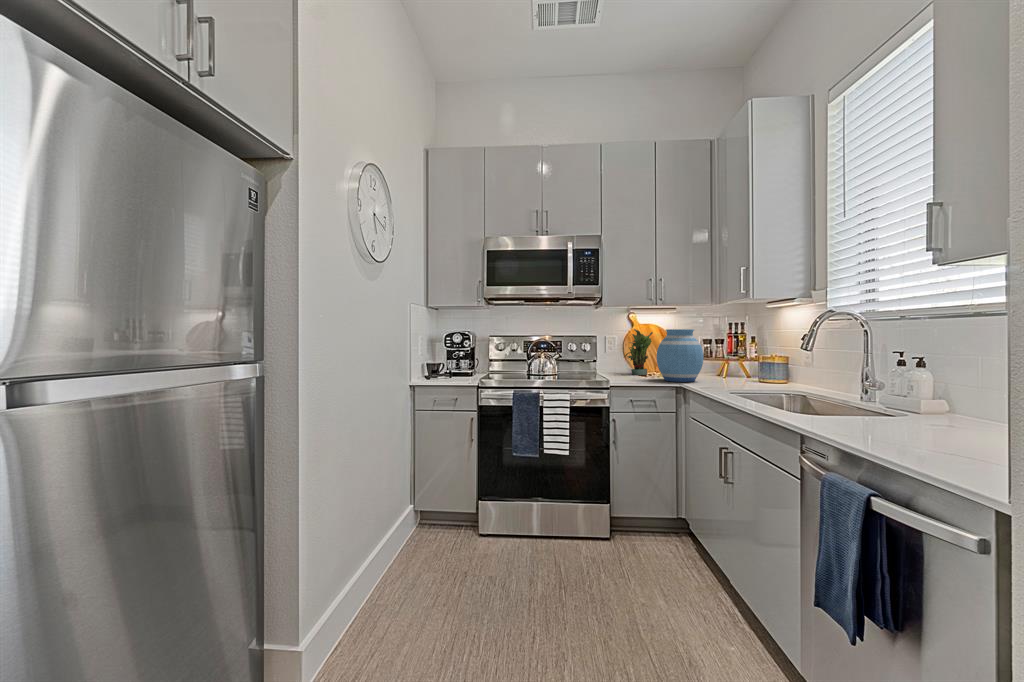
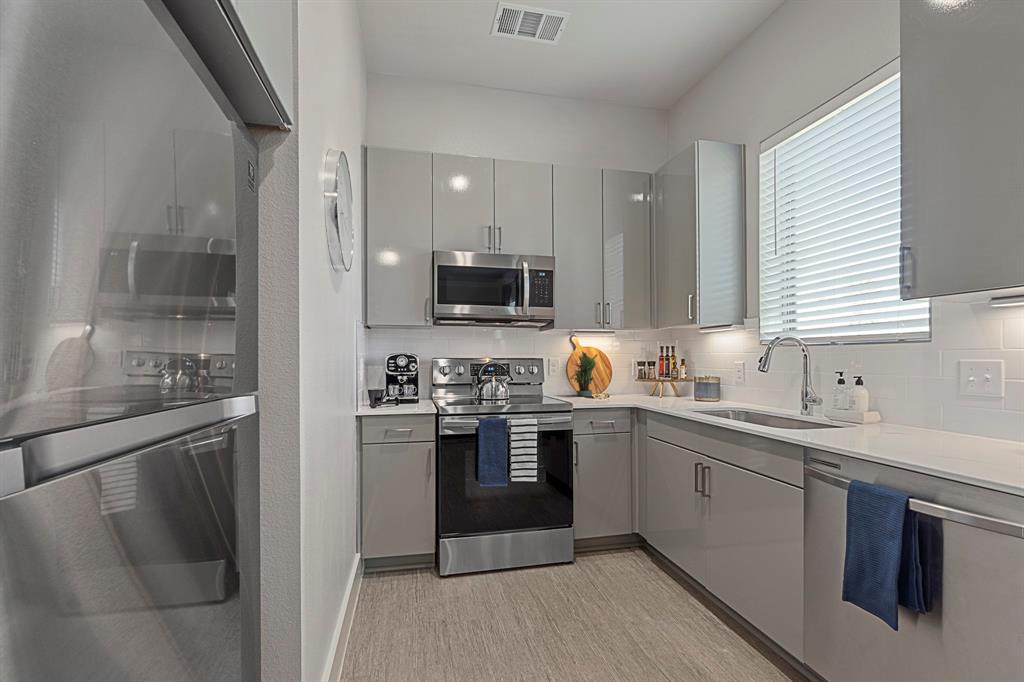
vase: present [657,329,704,382] -> none [610,351,654,402]

